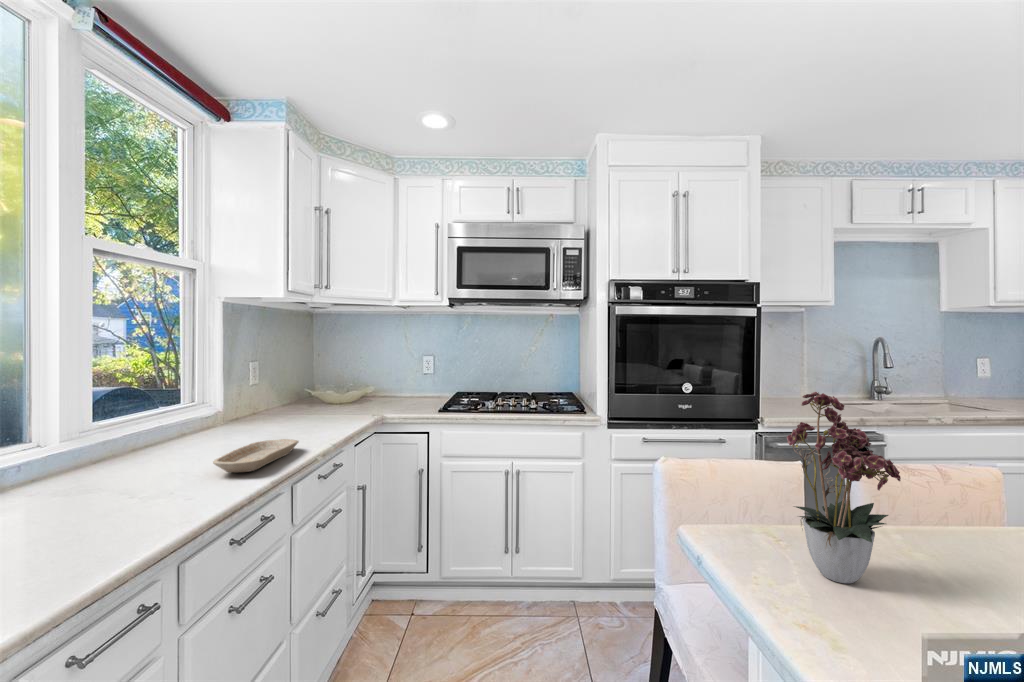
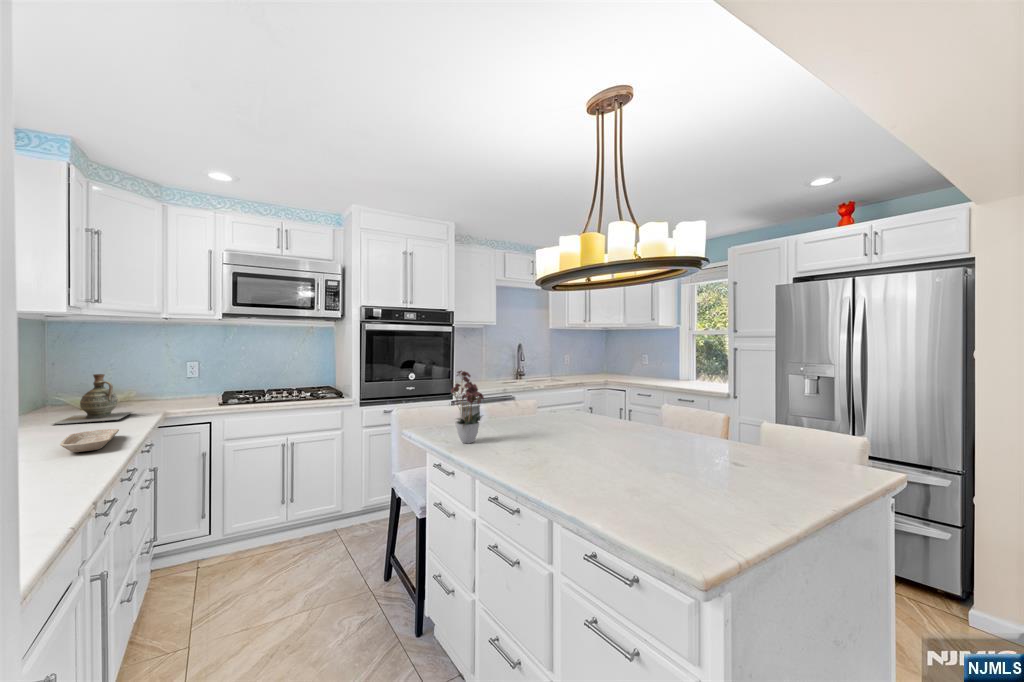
ceramic jug: none [275,369,355,423] -> present [54,374,132,424]

